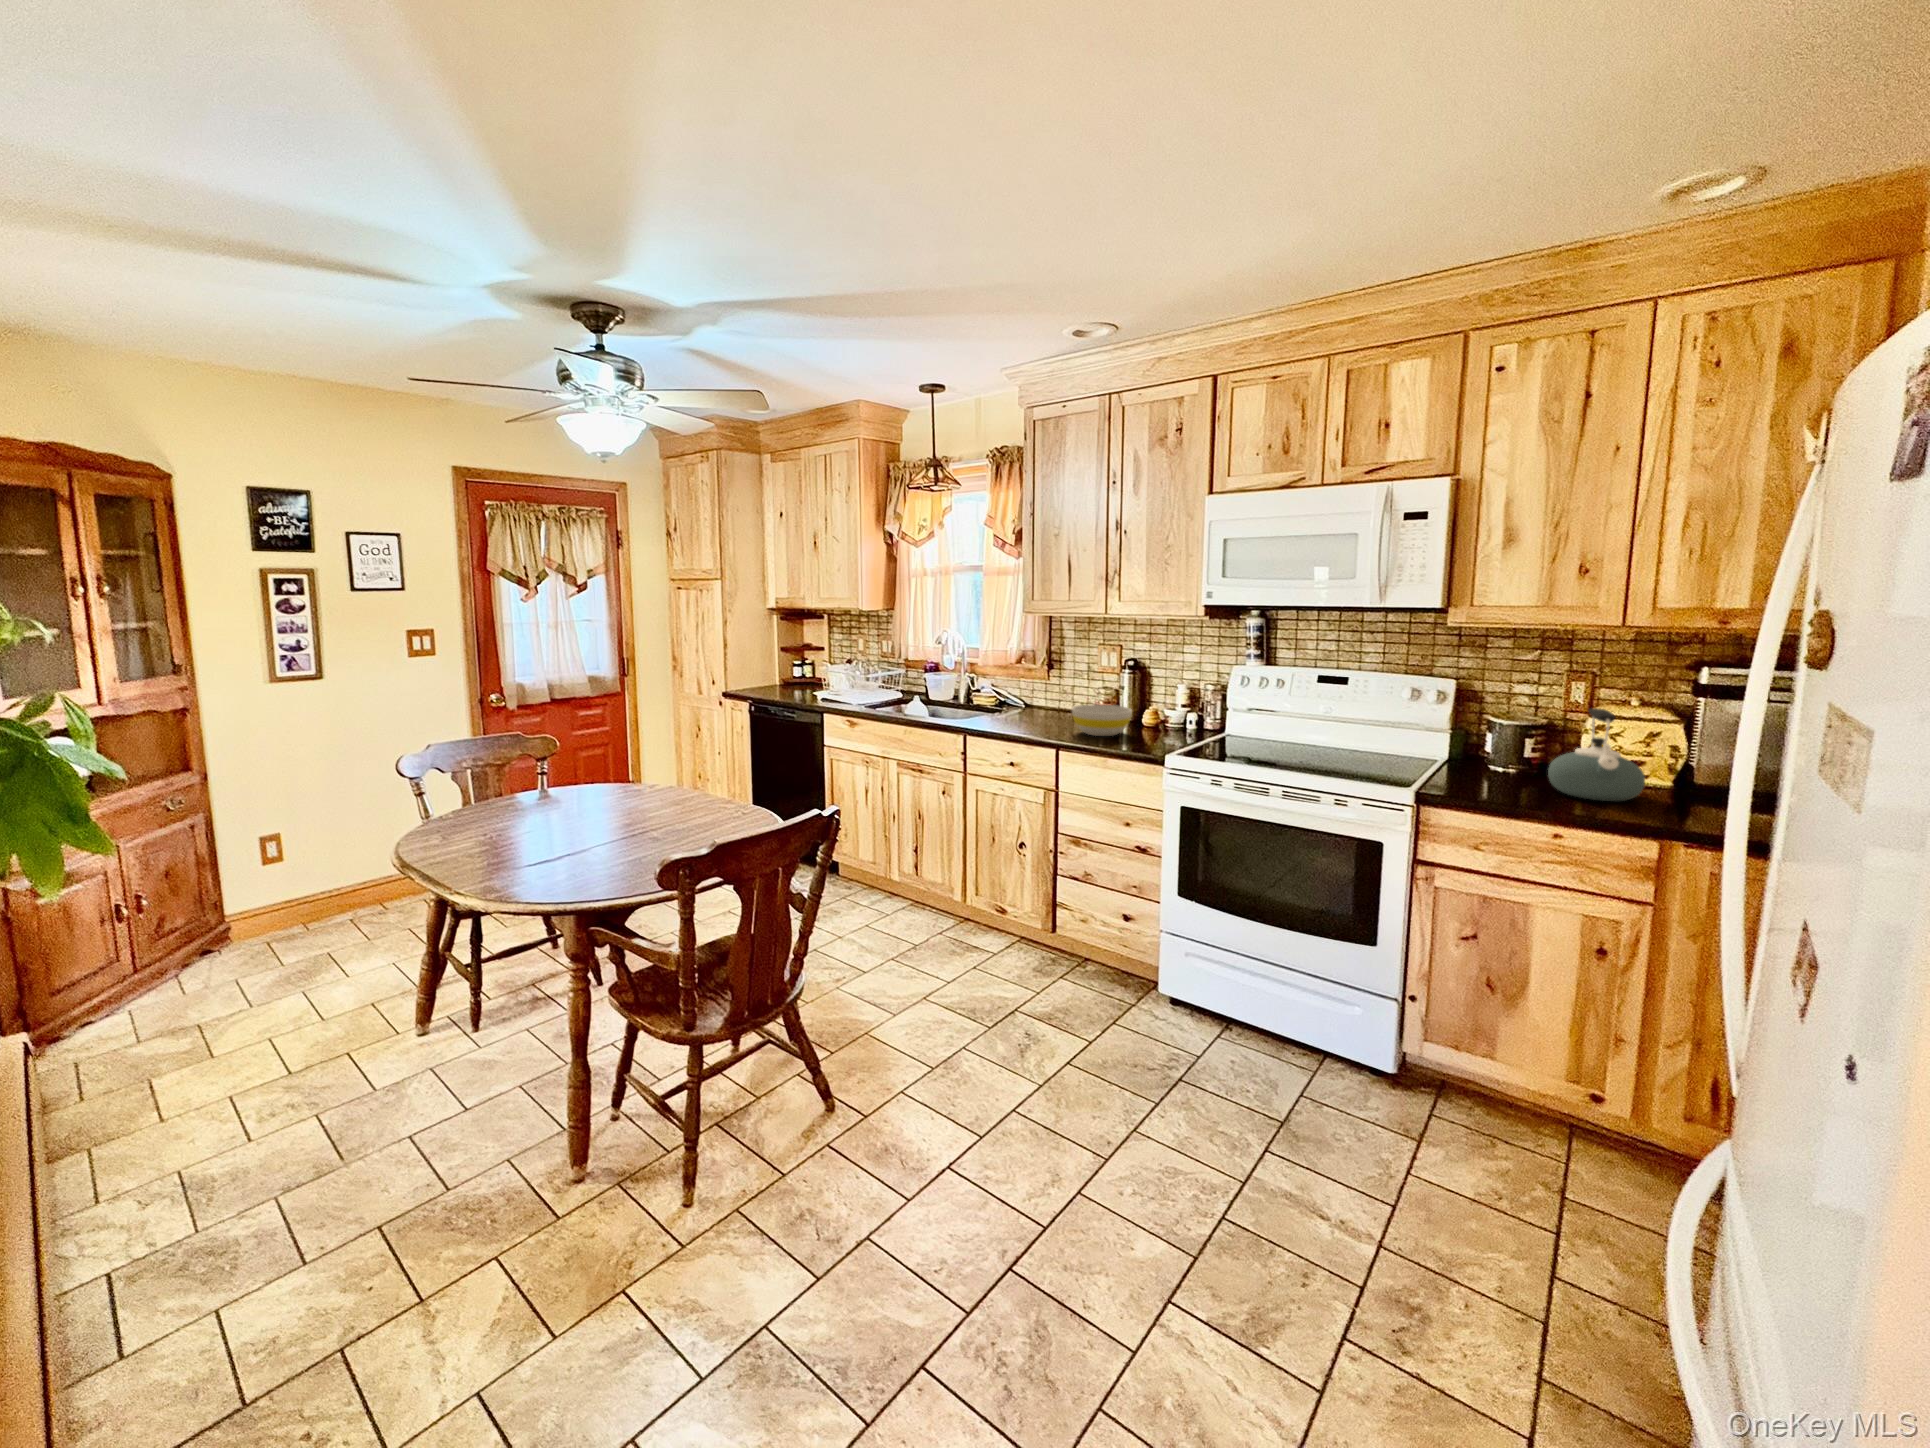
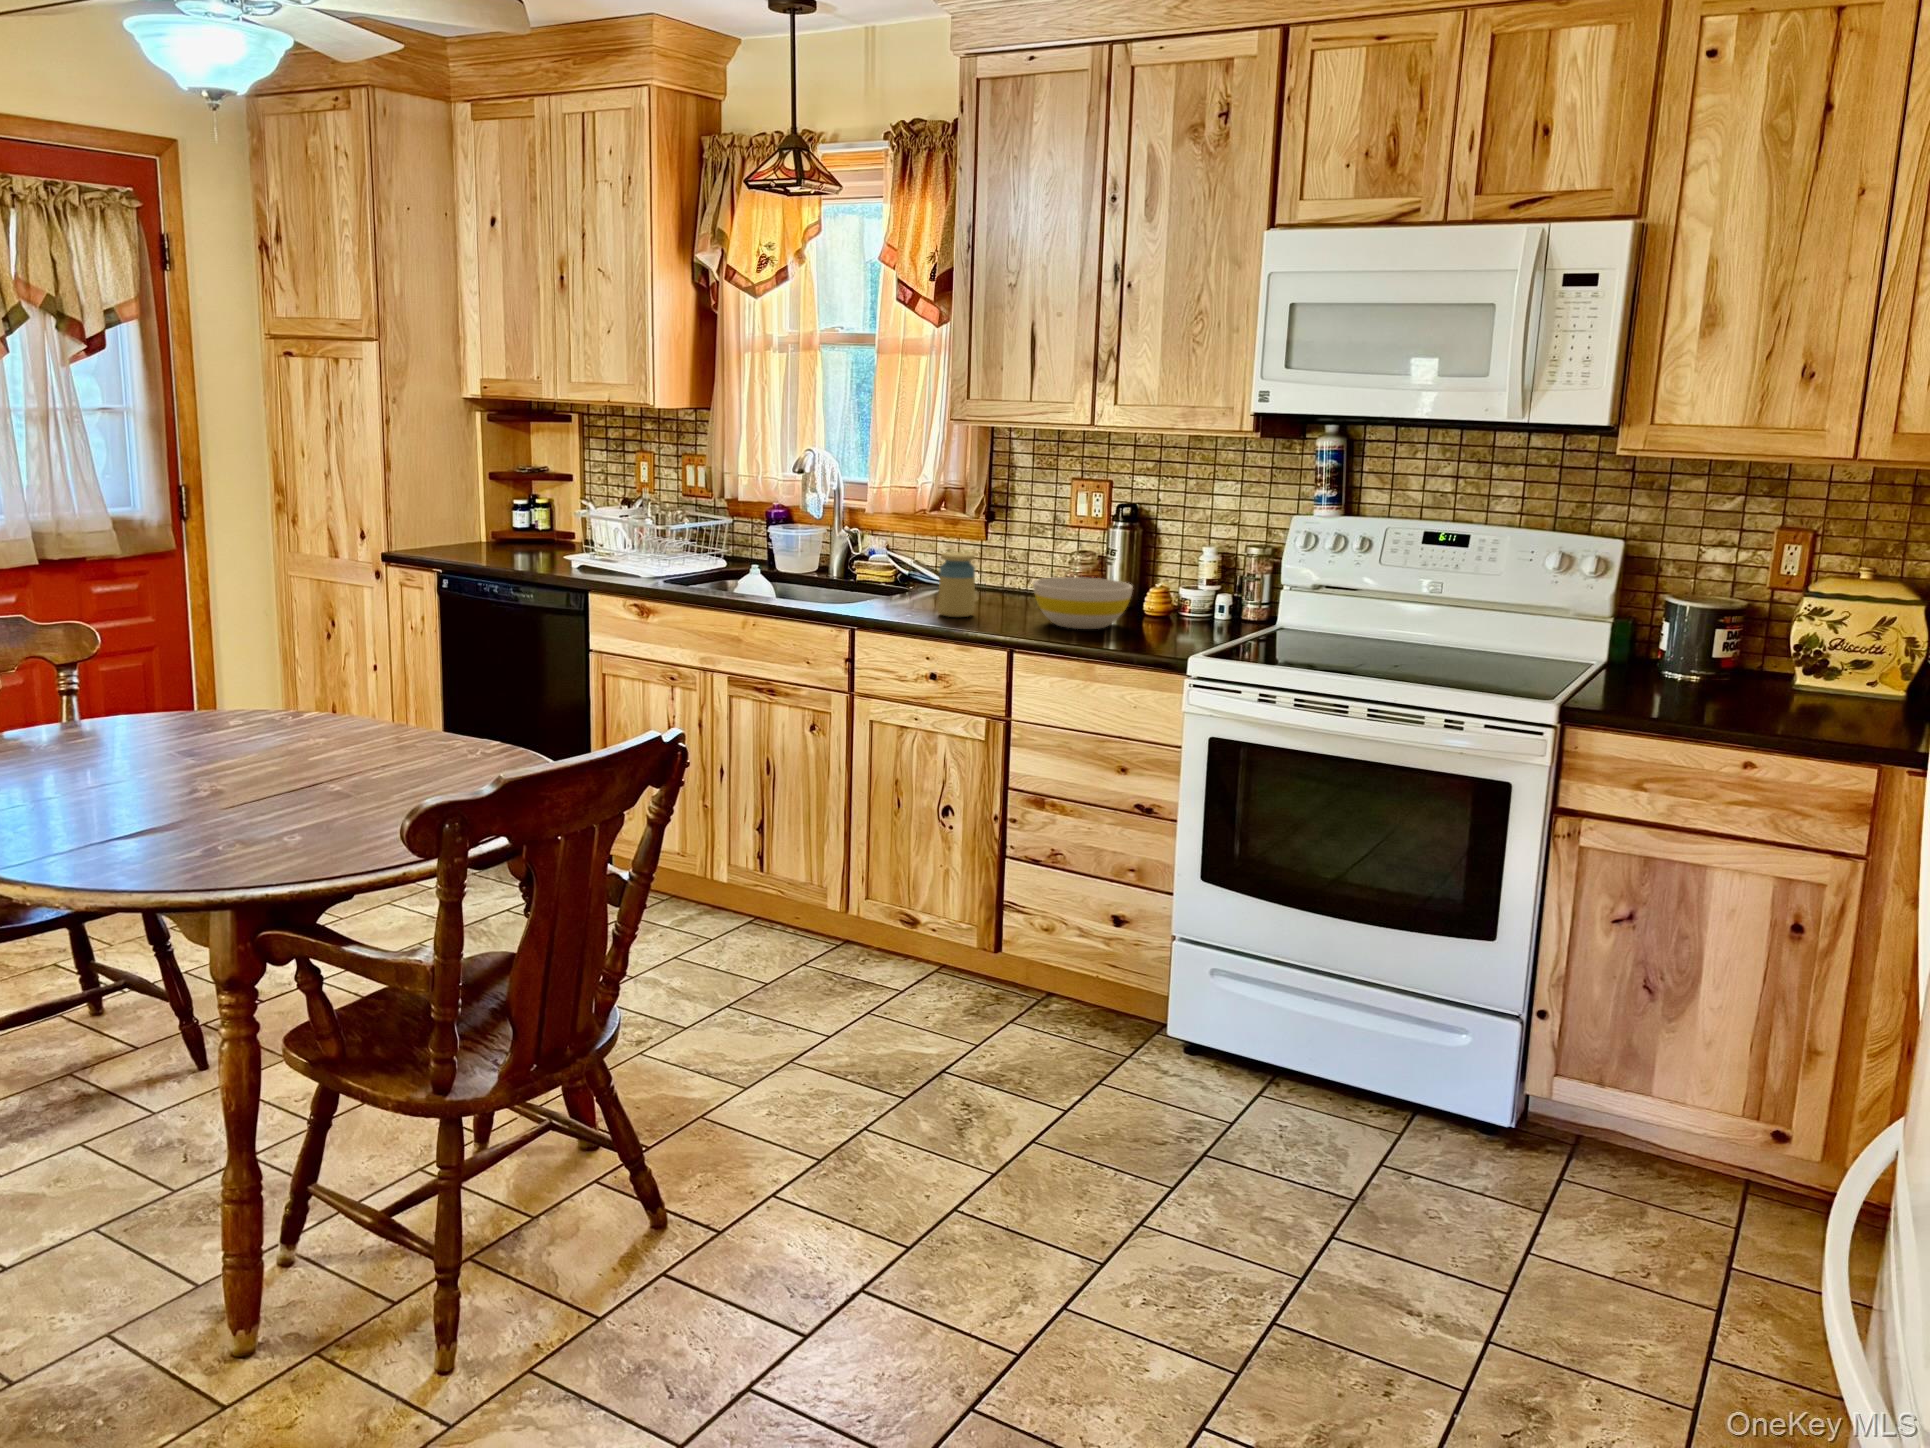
jar: none [1016,691,1038,729] -> present [938,552,975,617]
kettle: present [1548,708,1645,801] -> none [1743,581,1868,716]

